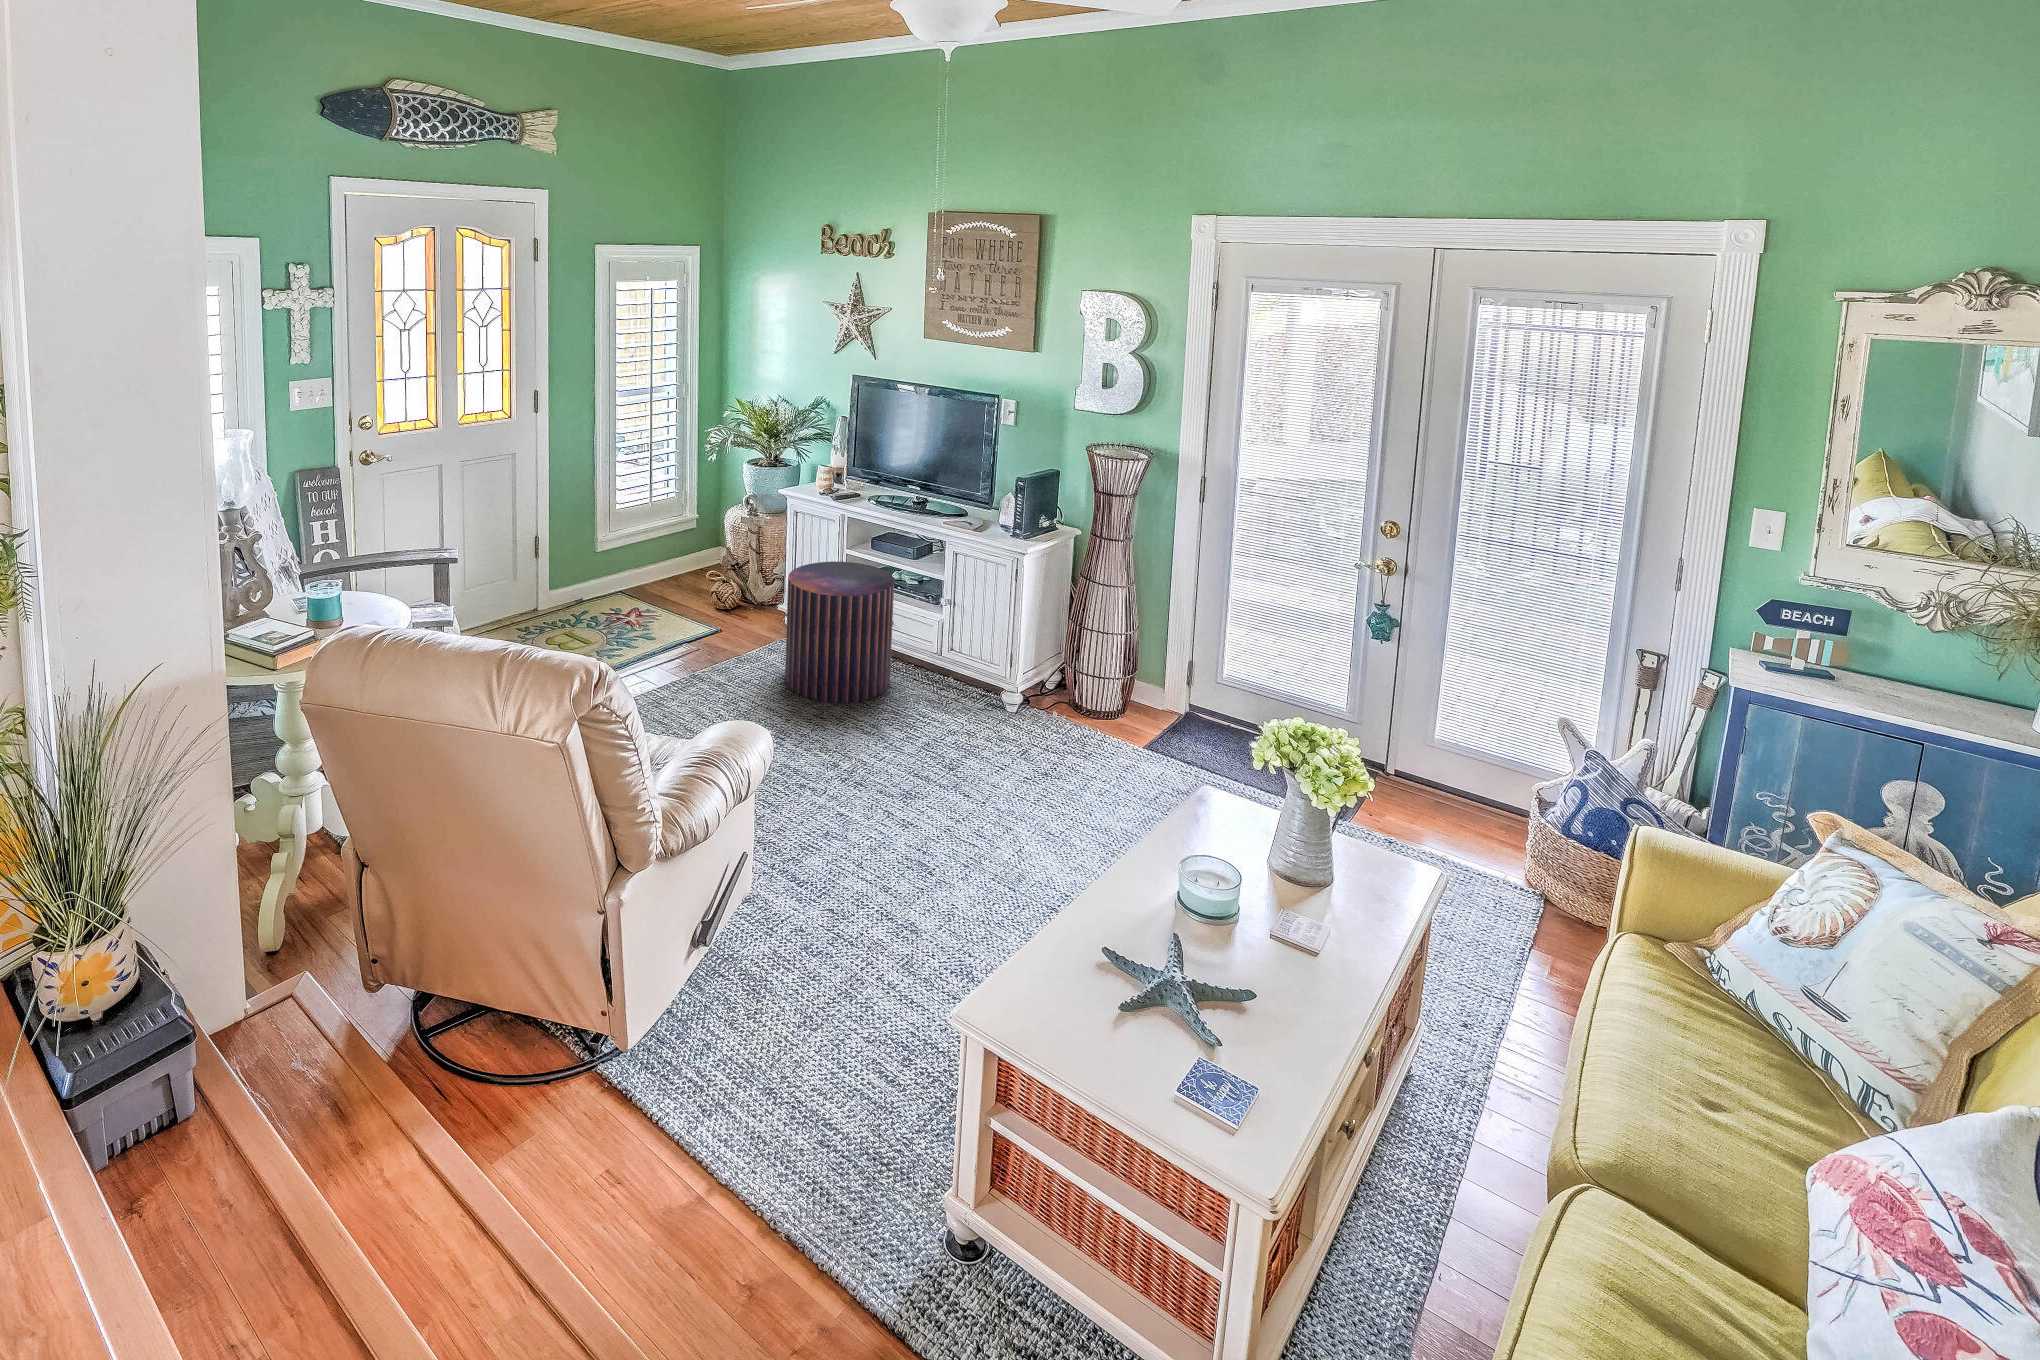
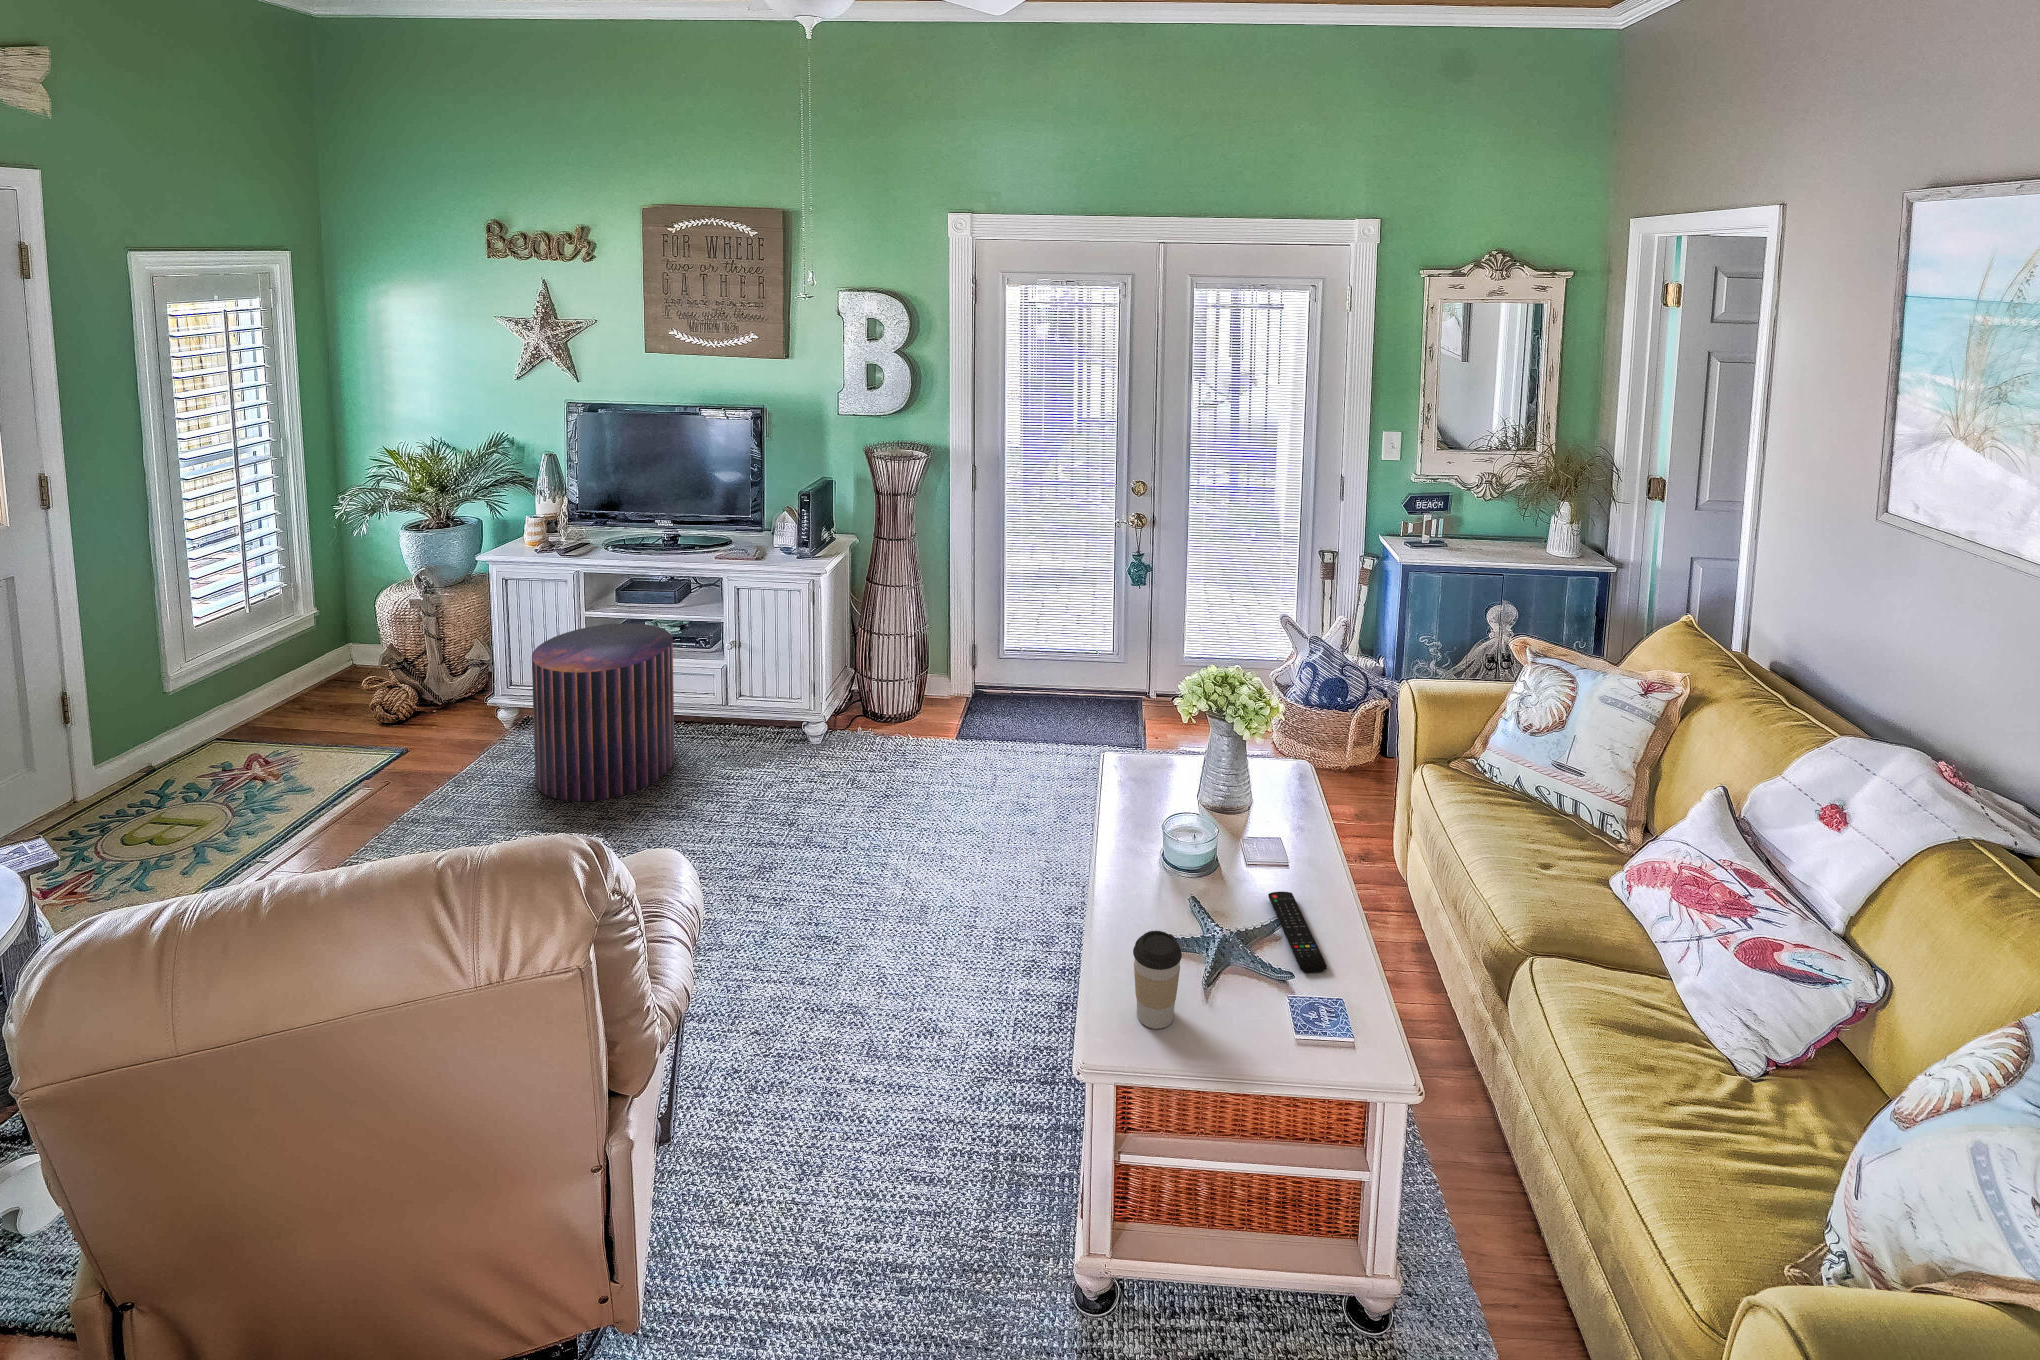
coffee cup: none [1039,925,1090,1024] -> present [1133,931,1182,1029]
remote control: none [1244,967,1297,1060] -> present [1268,892,1327,973]

